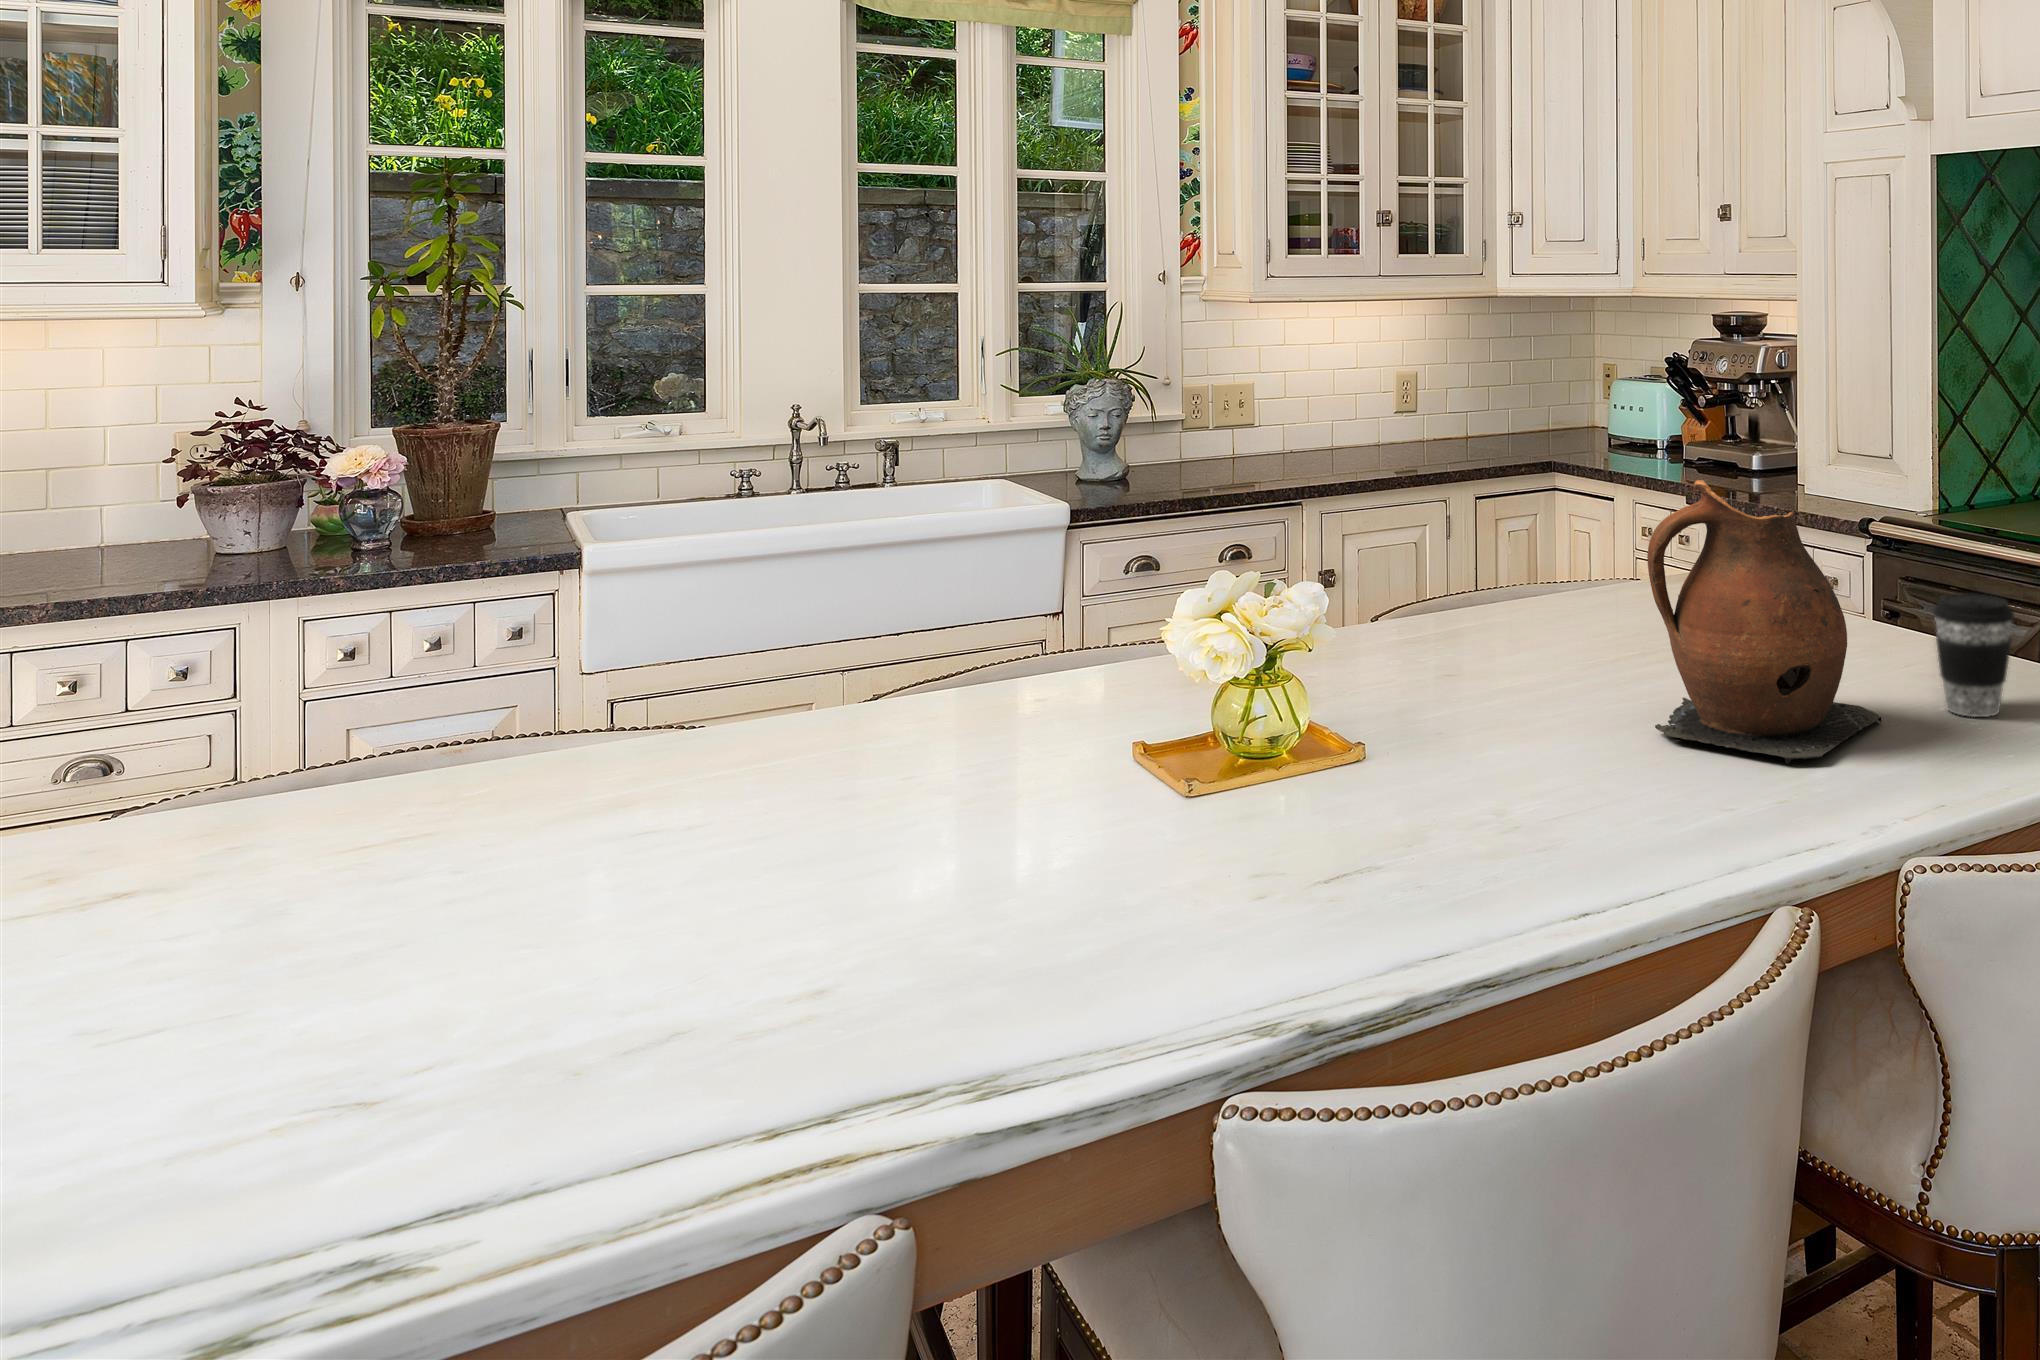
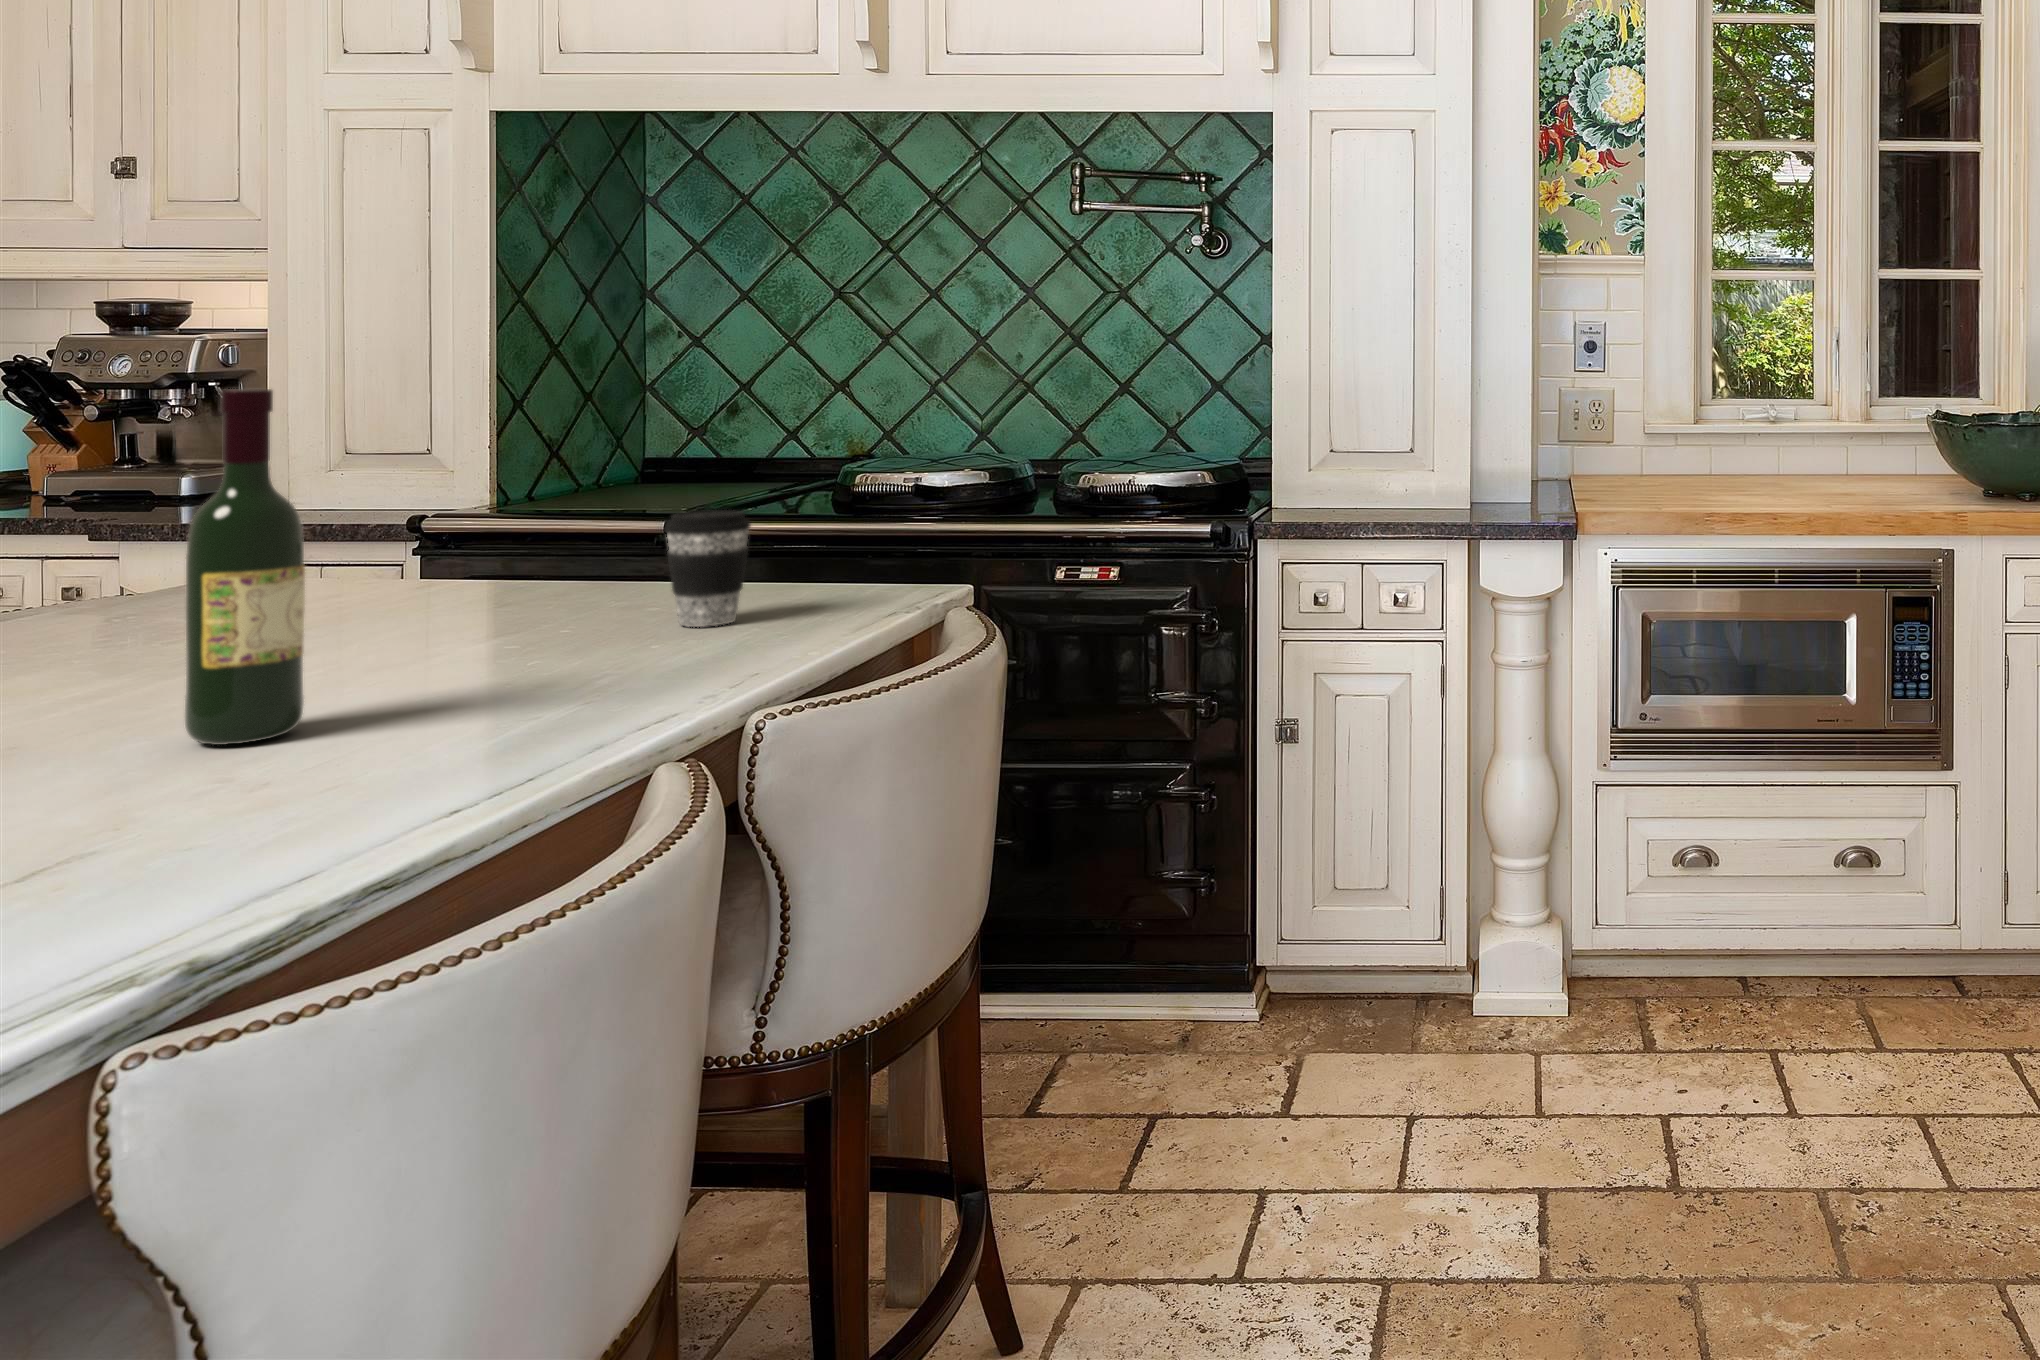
wine bottle: none [1512,480,1587,776] -> present [184,389,305,745]
ceramic pitcher: present [1647,480,1882,763] -> none [342,400,624,686]

